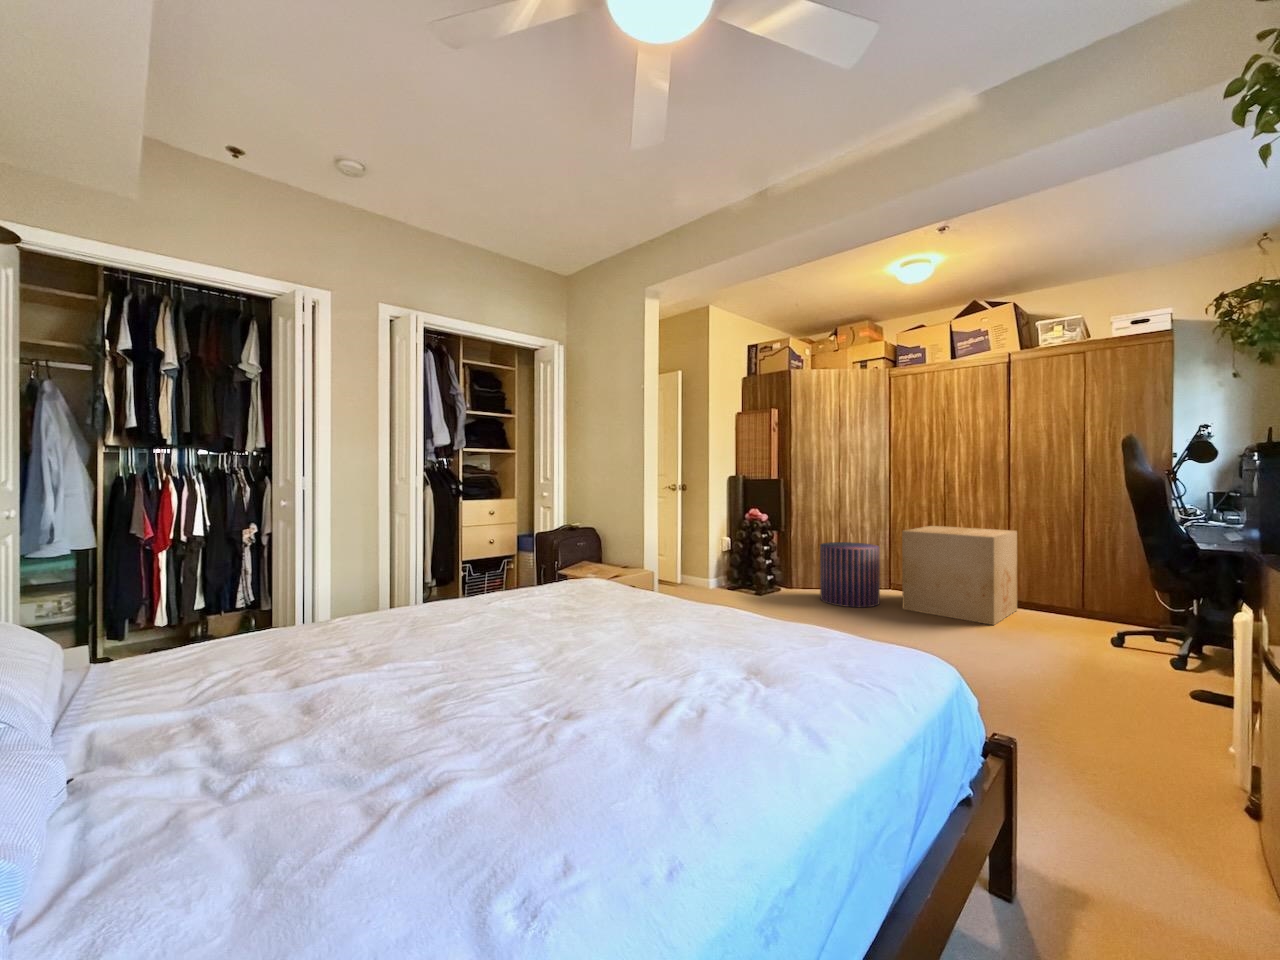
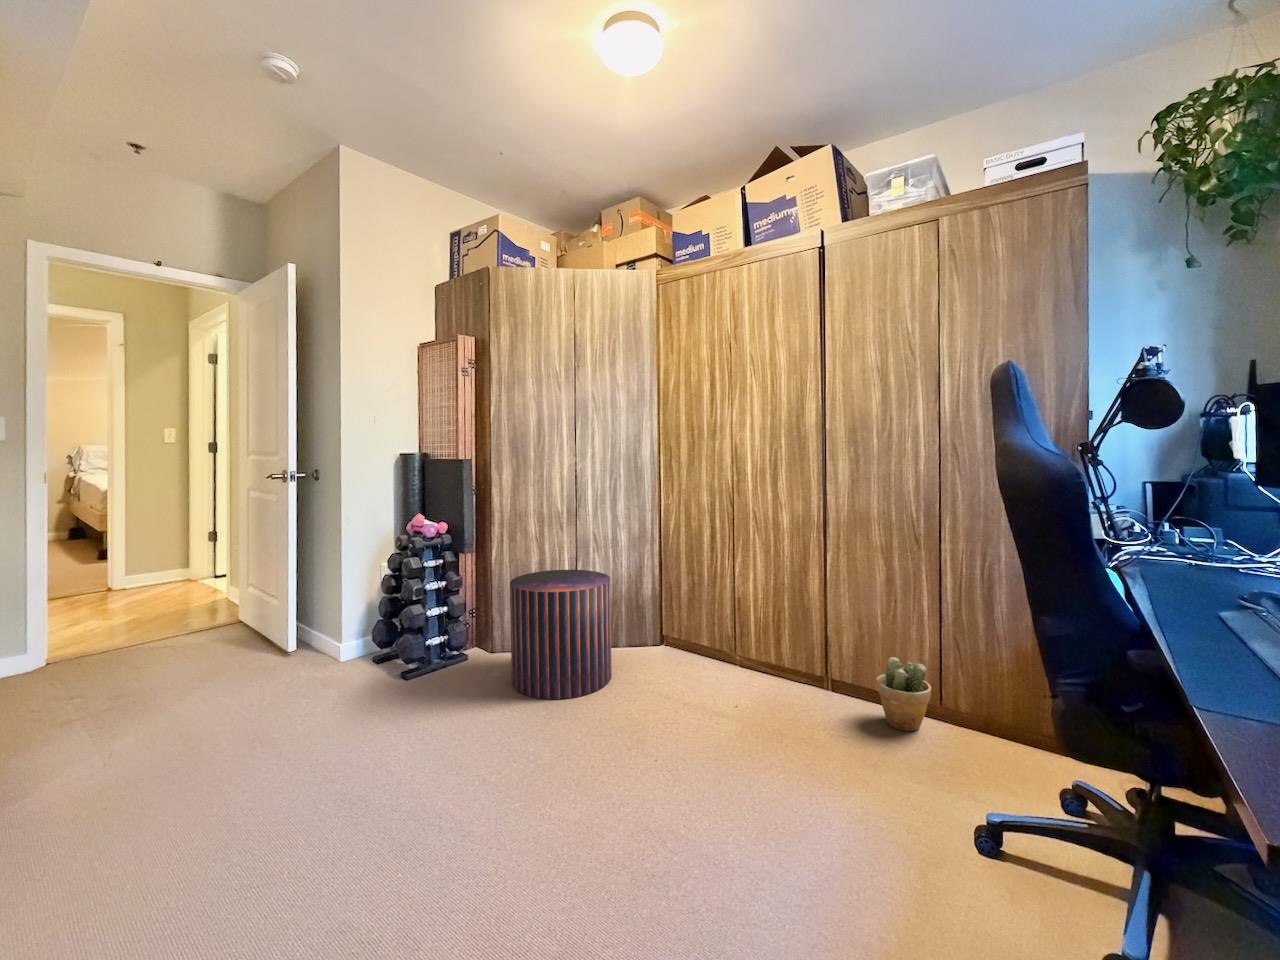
cardboard box: present [902,526,1017,625] -> none [633,539,833,749]
potted plant: none [1049,586,1083,624] -> present [877,657,931,731]

